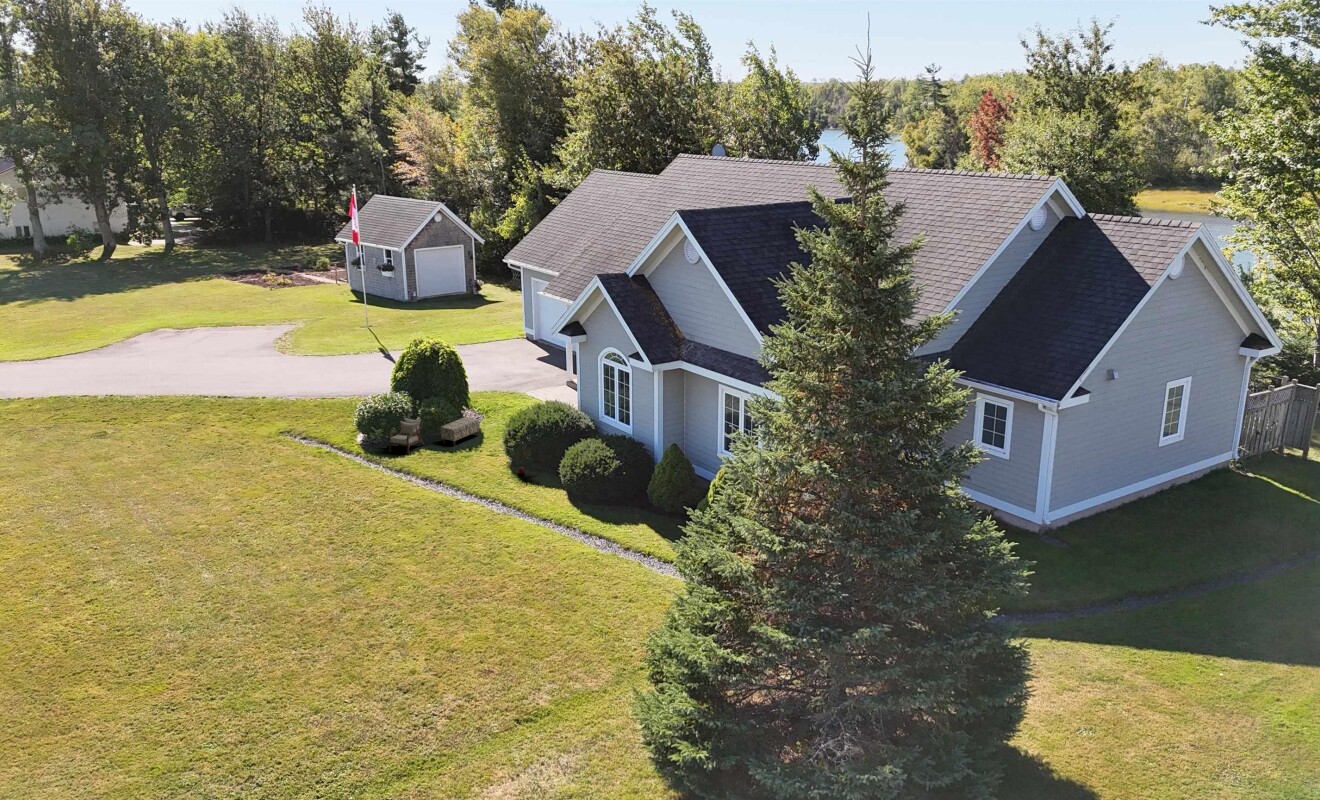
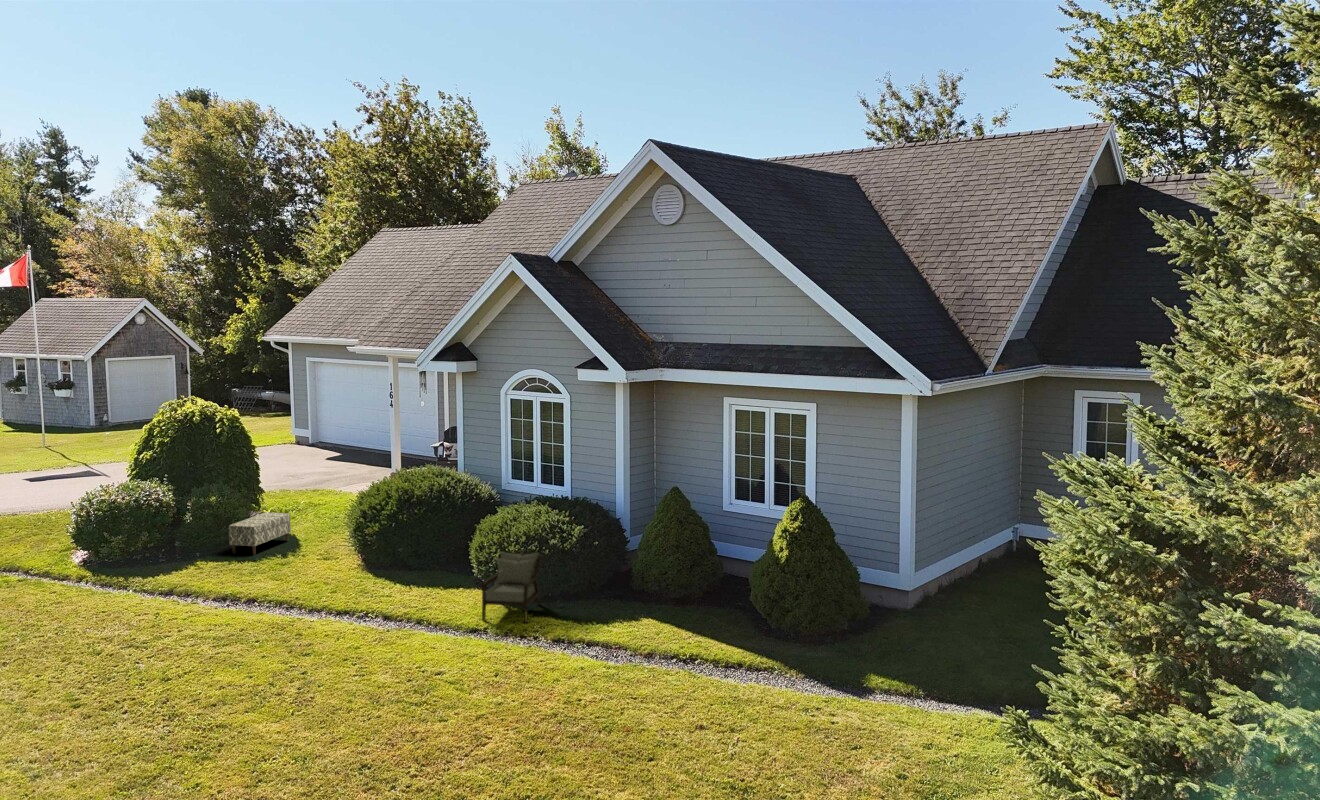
armchair: present [389,417,424,455] -> present [482,552,541,623]
potted tree: present [511,444,530,474] -> none [372,523,411,577]

